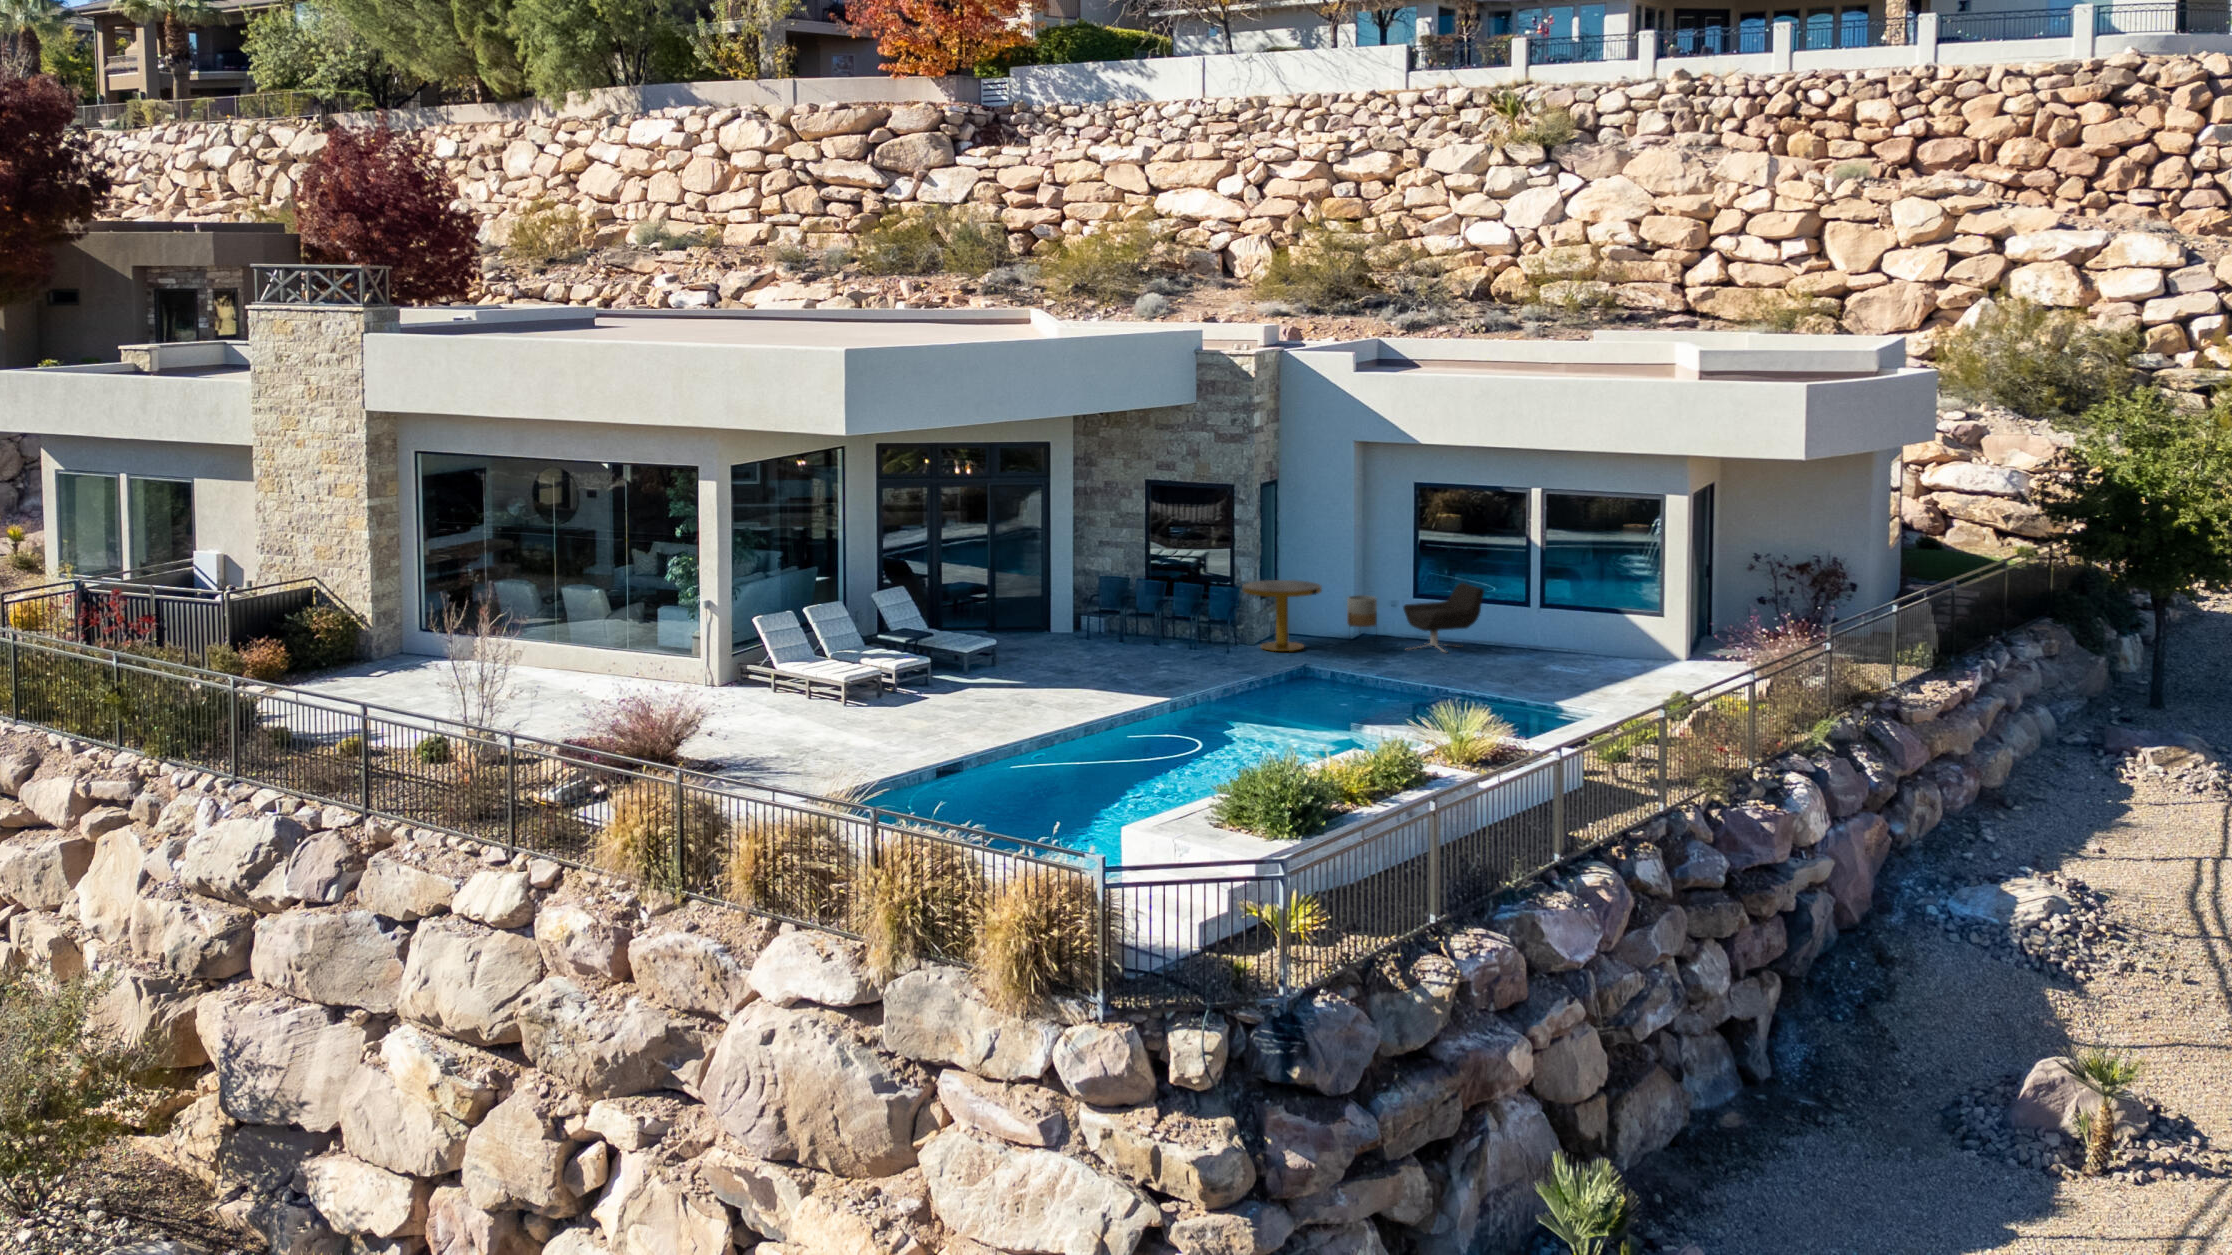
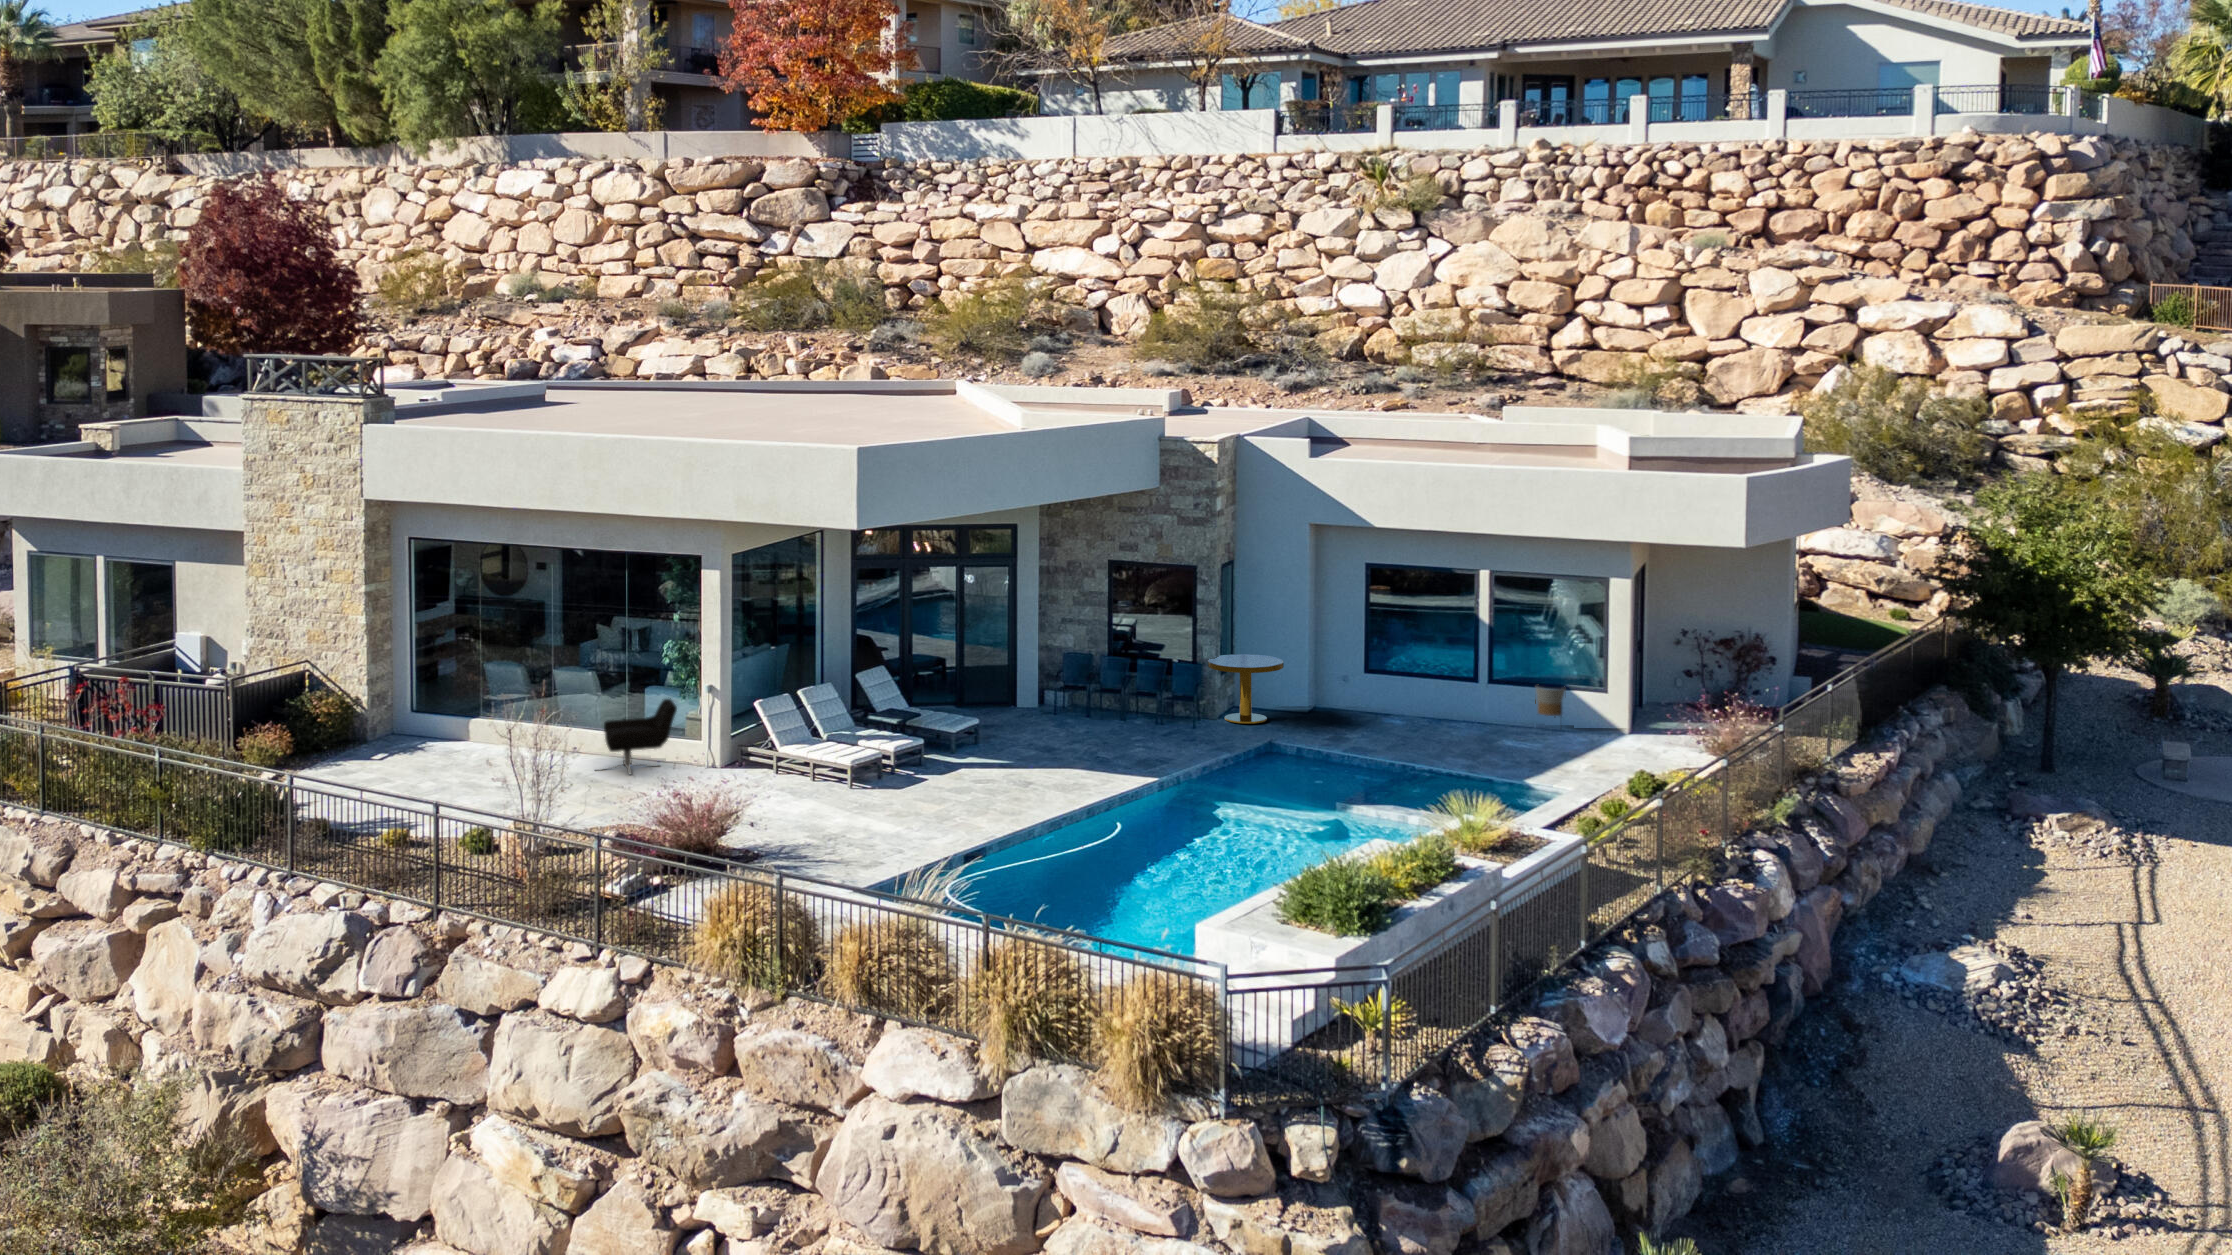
lounge chair: present [1403,583,1484,652] -> present [604,698,677,774]
planter: present [1347,595,1377,627] -> present [1535,687,1565,717]

